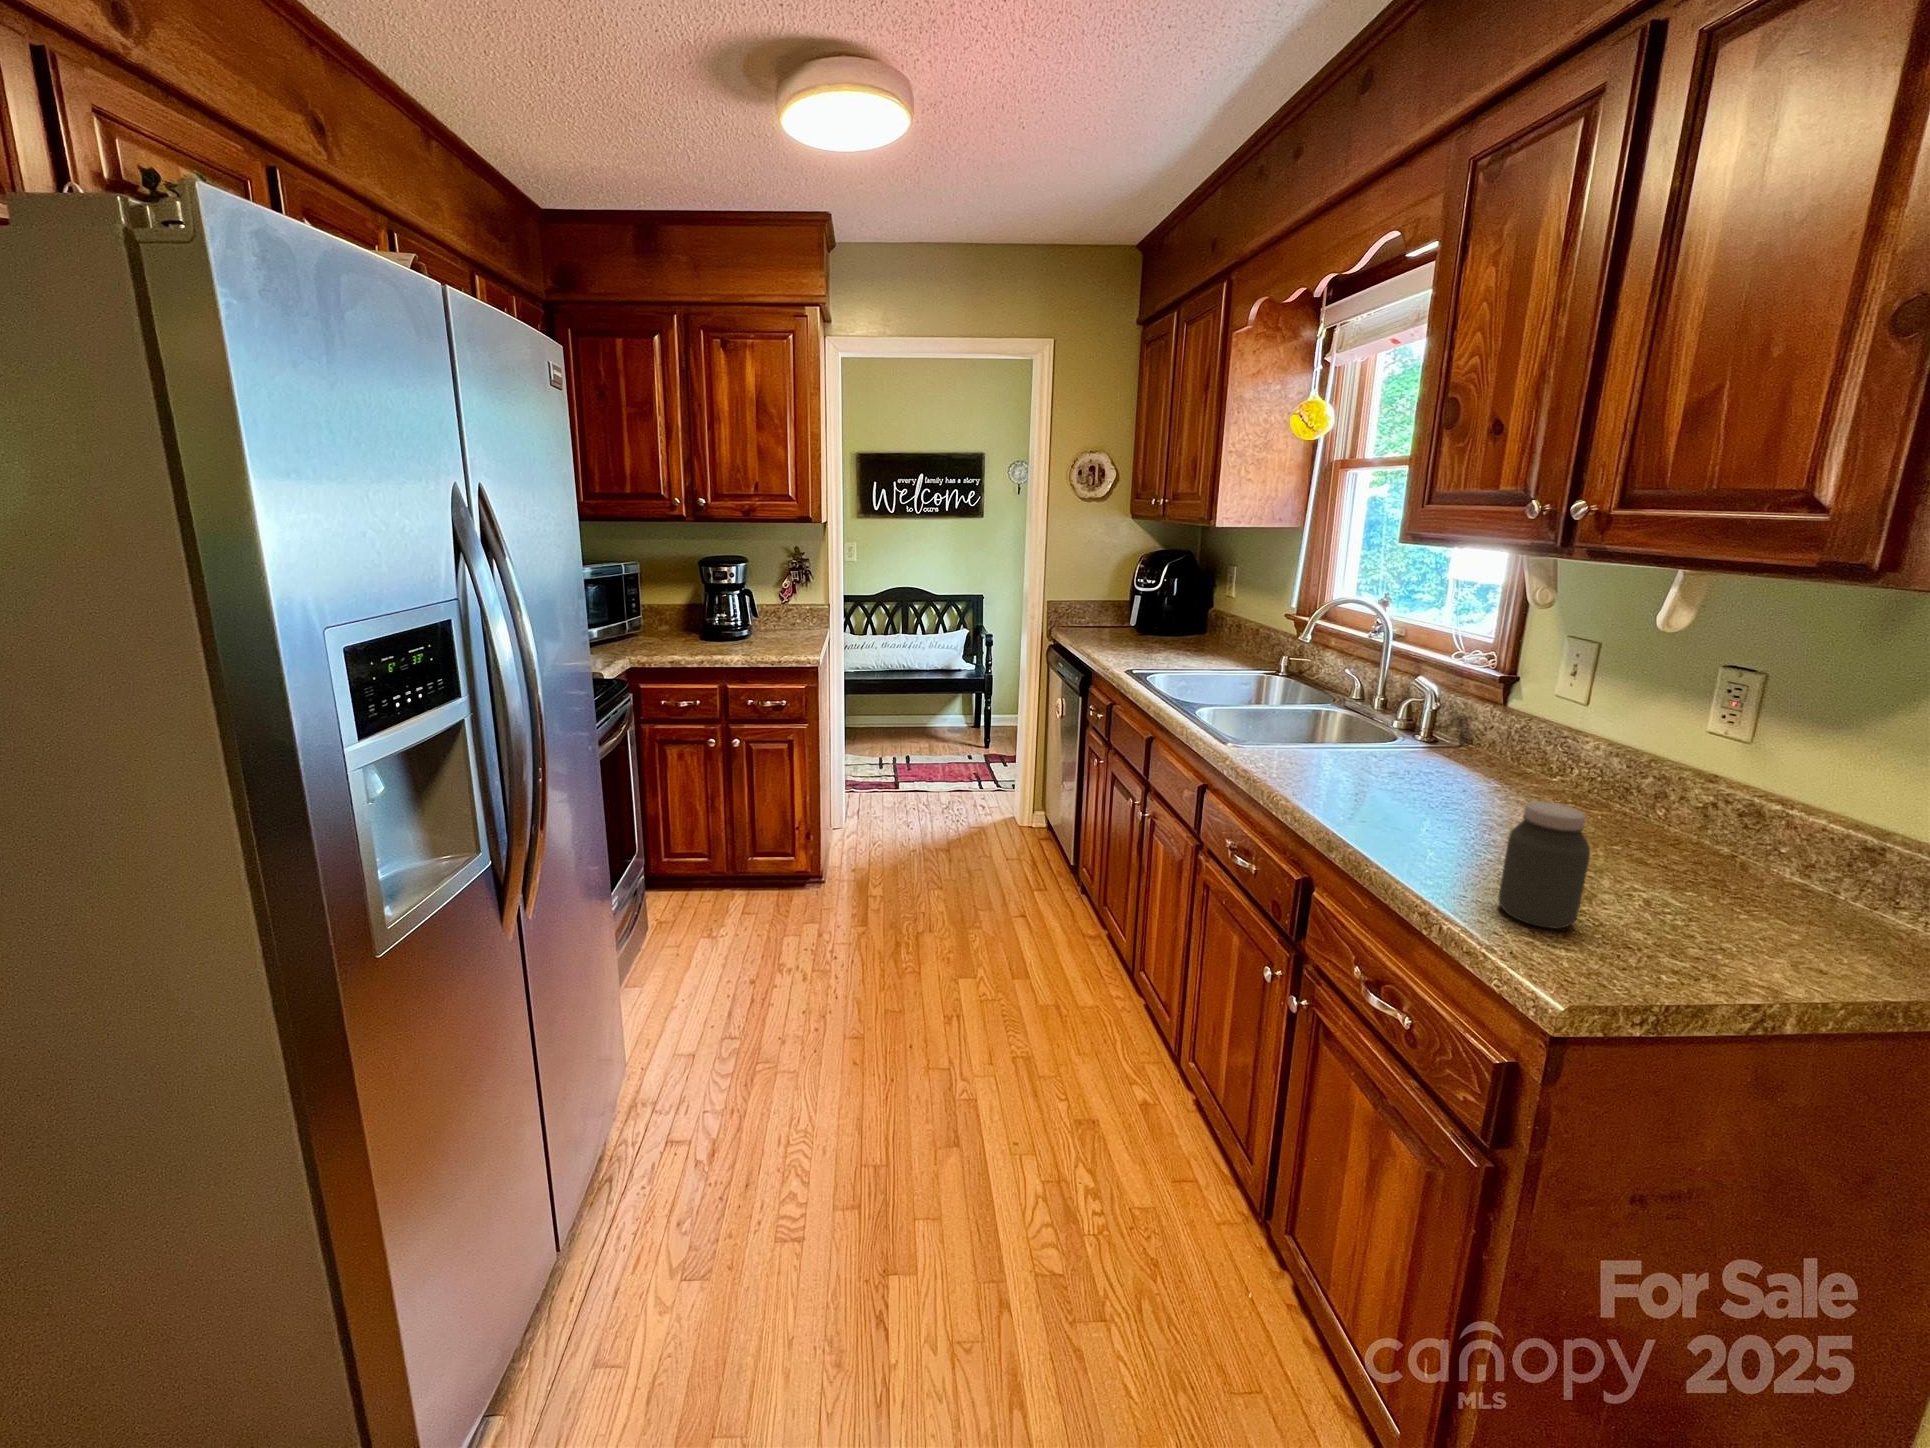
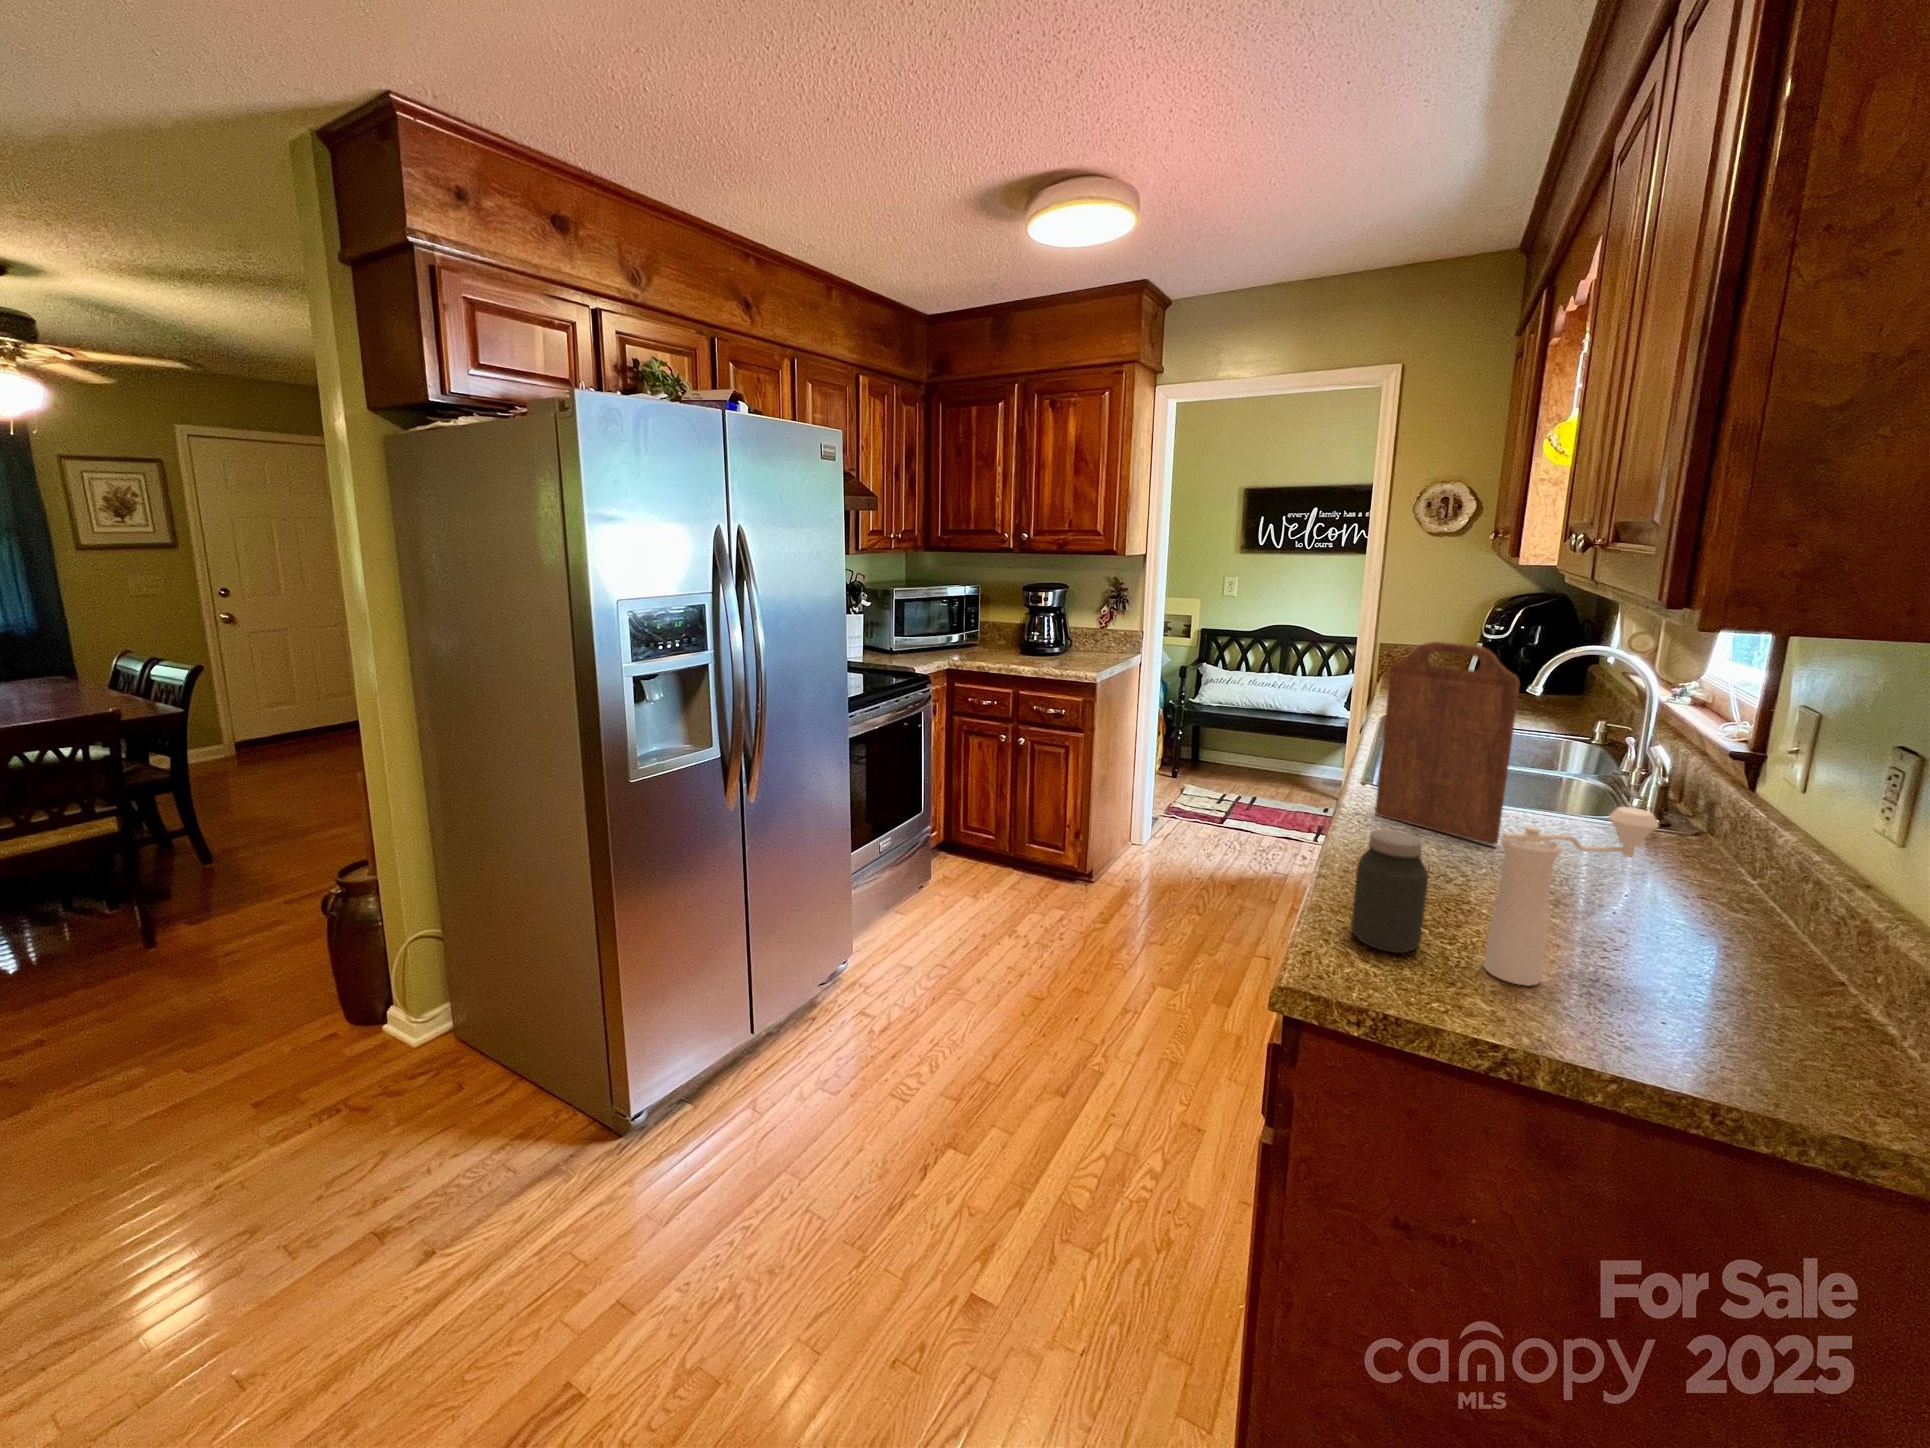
cutting board: none [1289,599,1426,783] -> present [1375,642,1520,845]
pepper mill: none [1608,742,1727,928] -> present [1484,807,1659,985]

